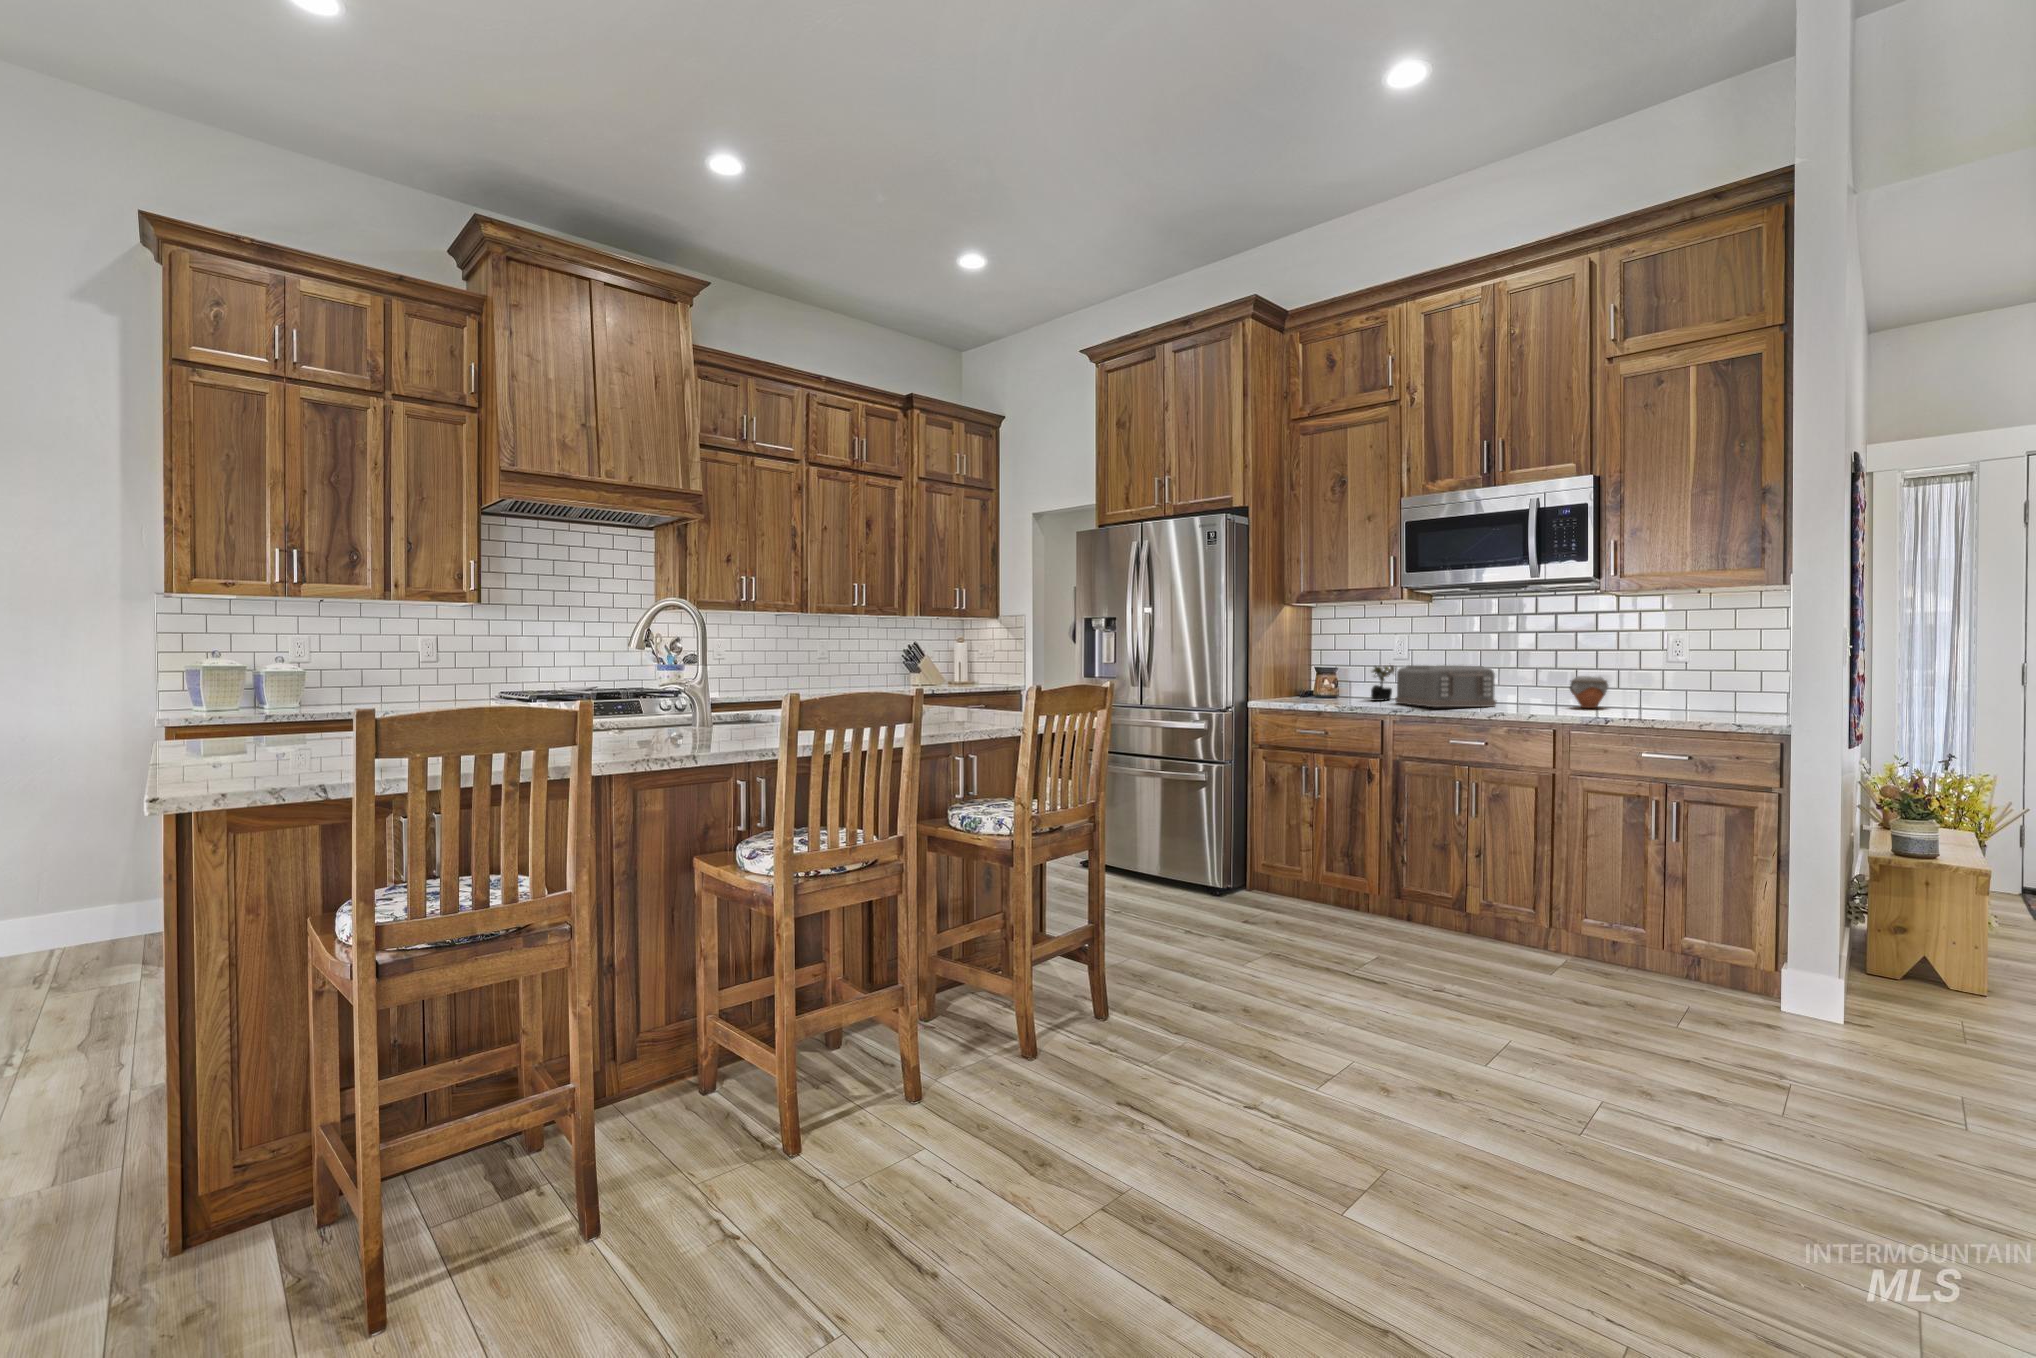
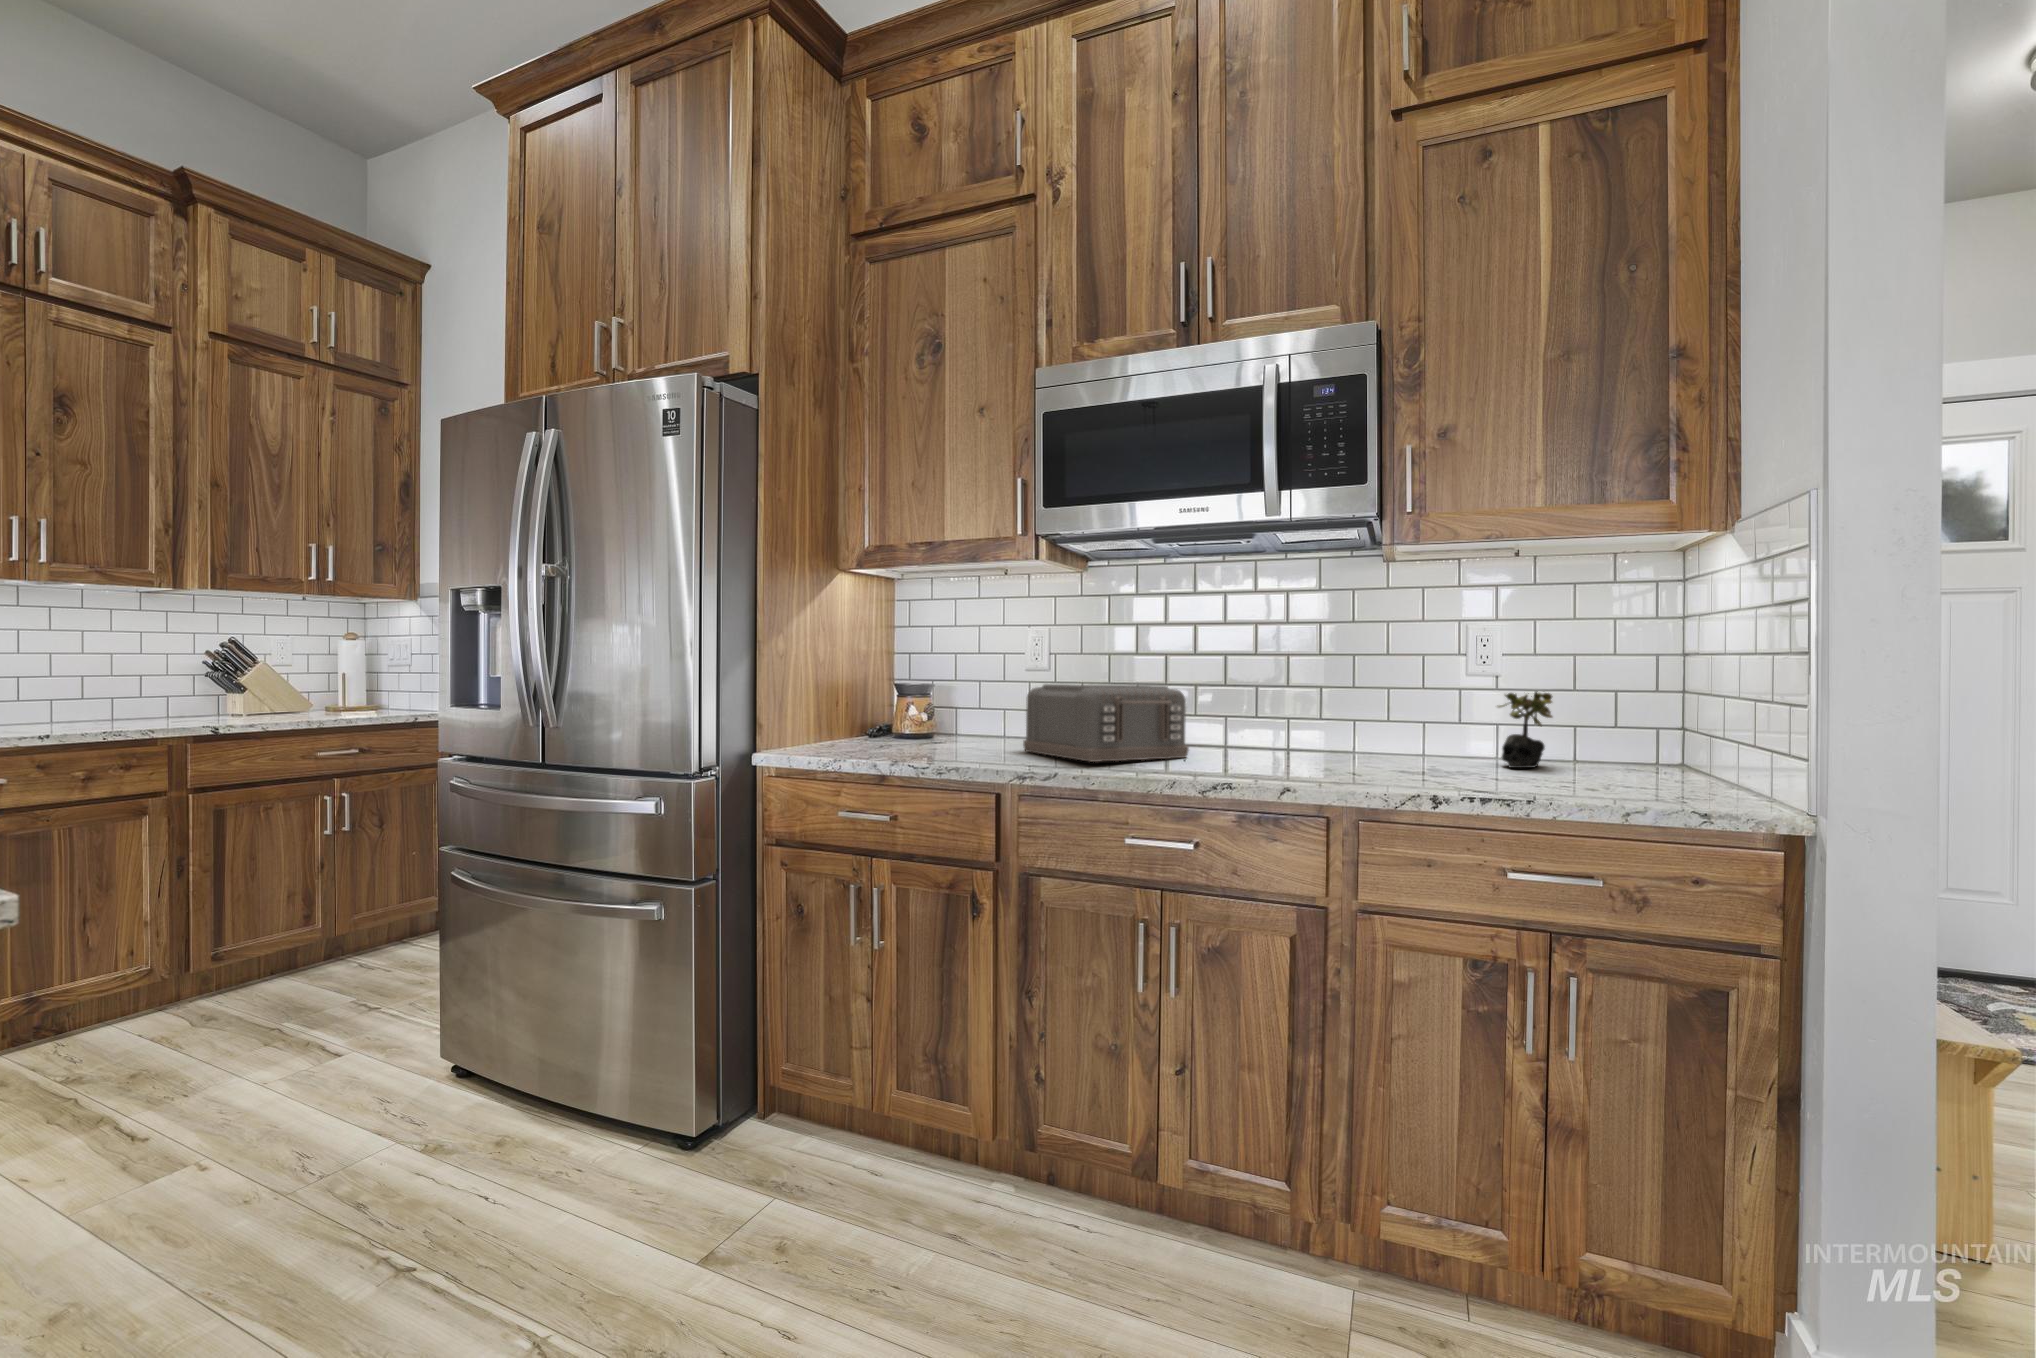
succulent plant: present [1371,665,1395,701] -> present [1498,693,1553,768]
jar: present [1570,676,1609,708] -> none [1303,704,1363,760]

